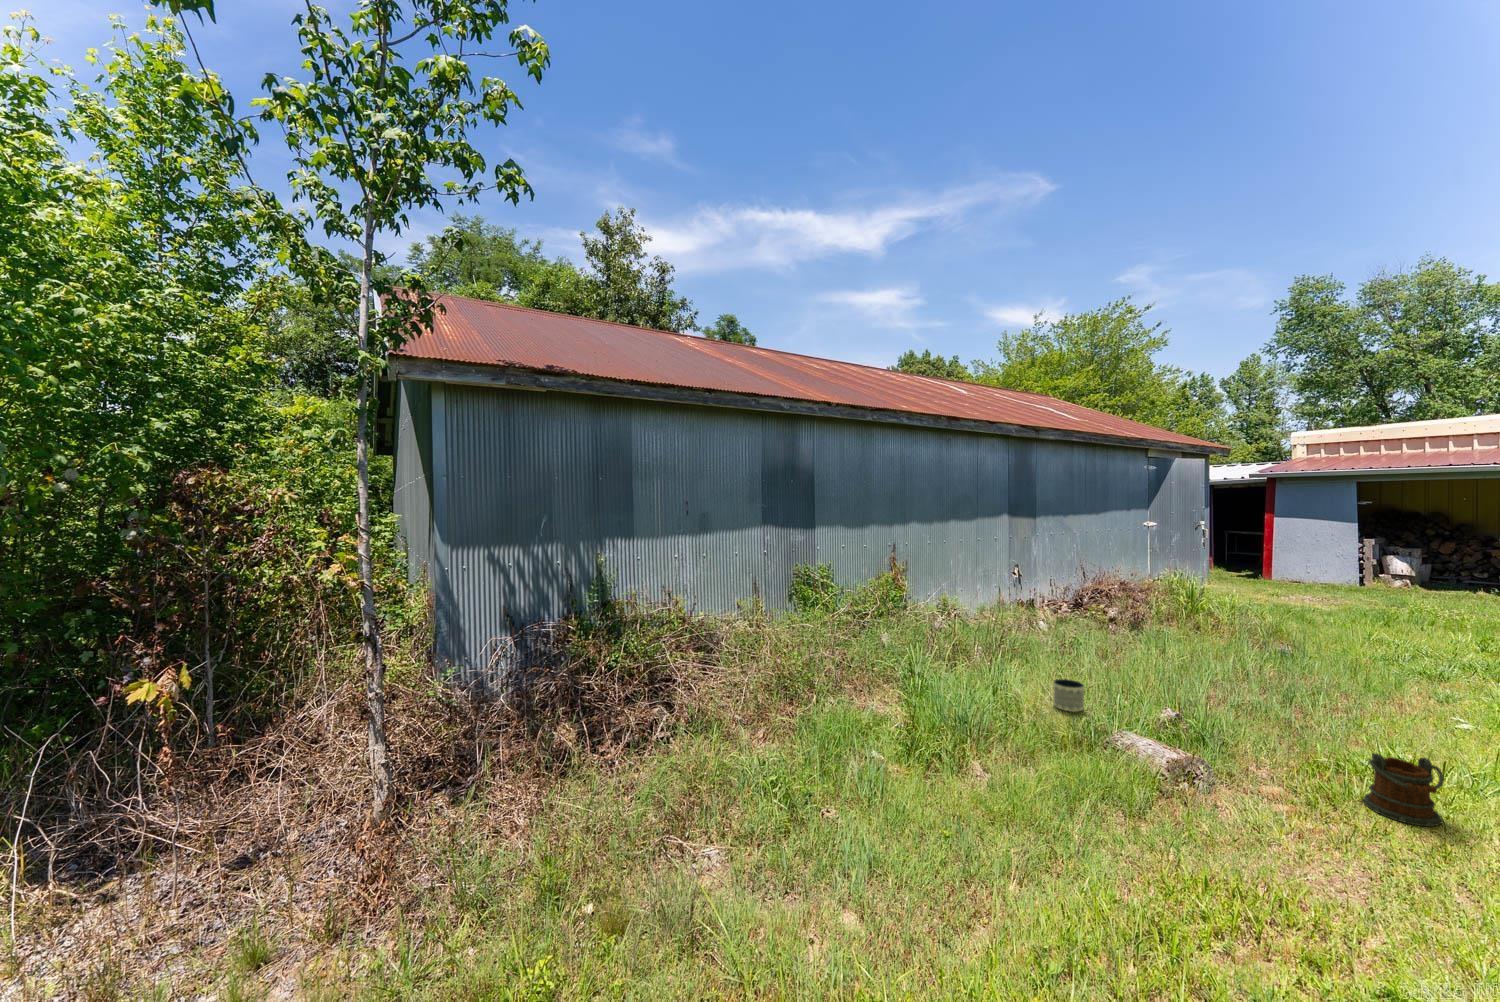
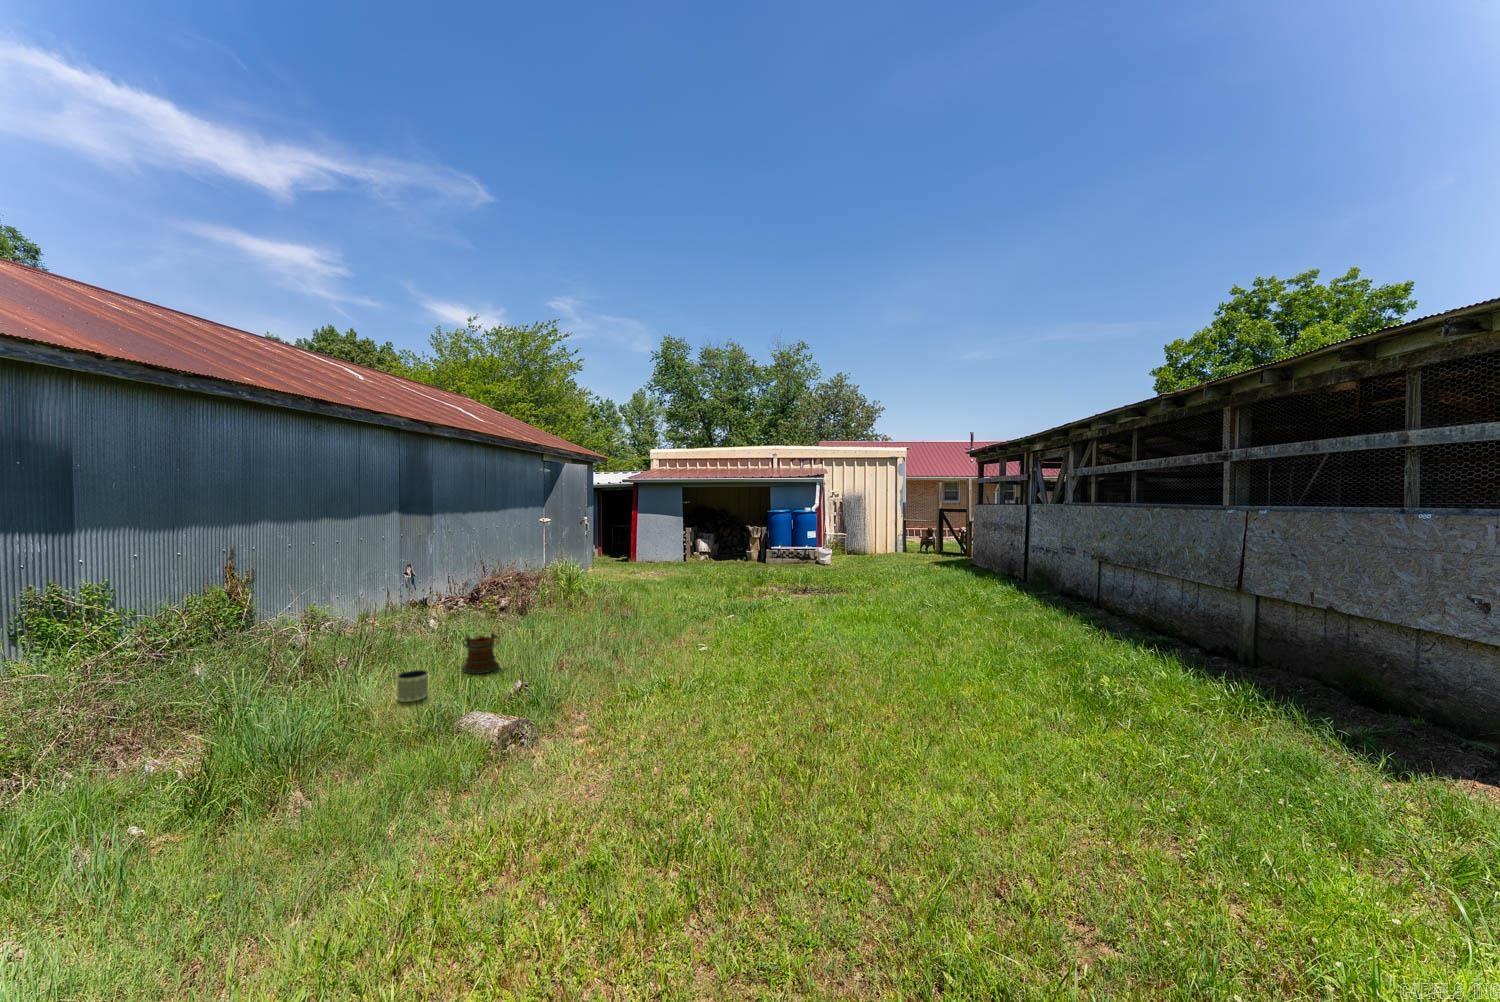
bucket: present [1362,753,1444,827] -> present [462,633,500,674]

